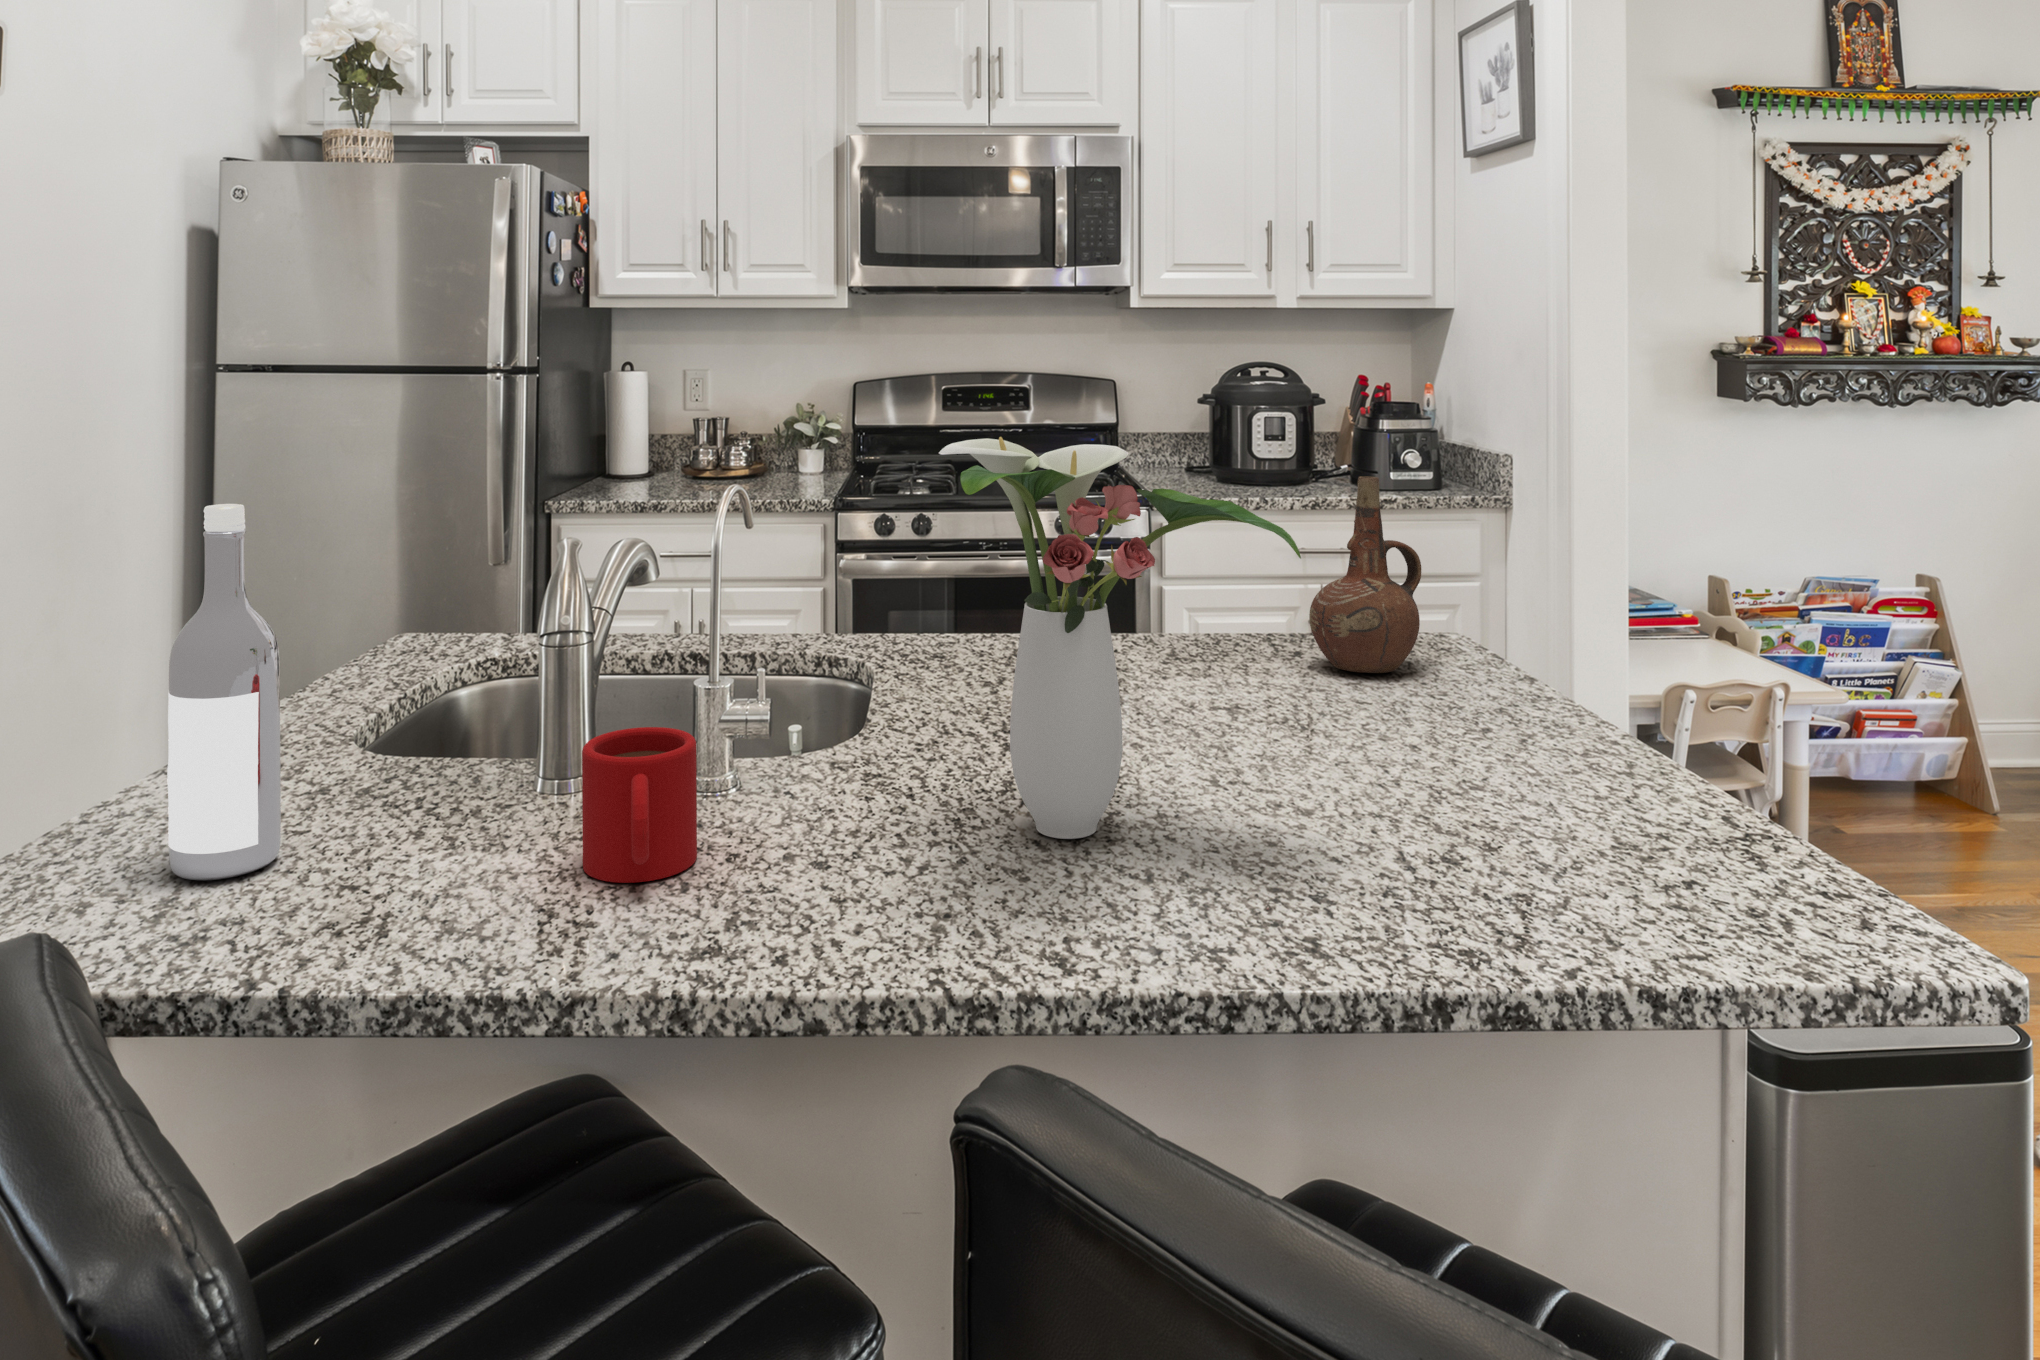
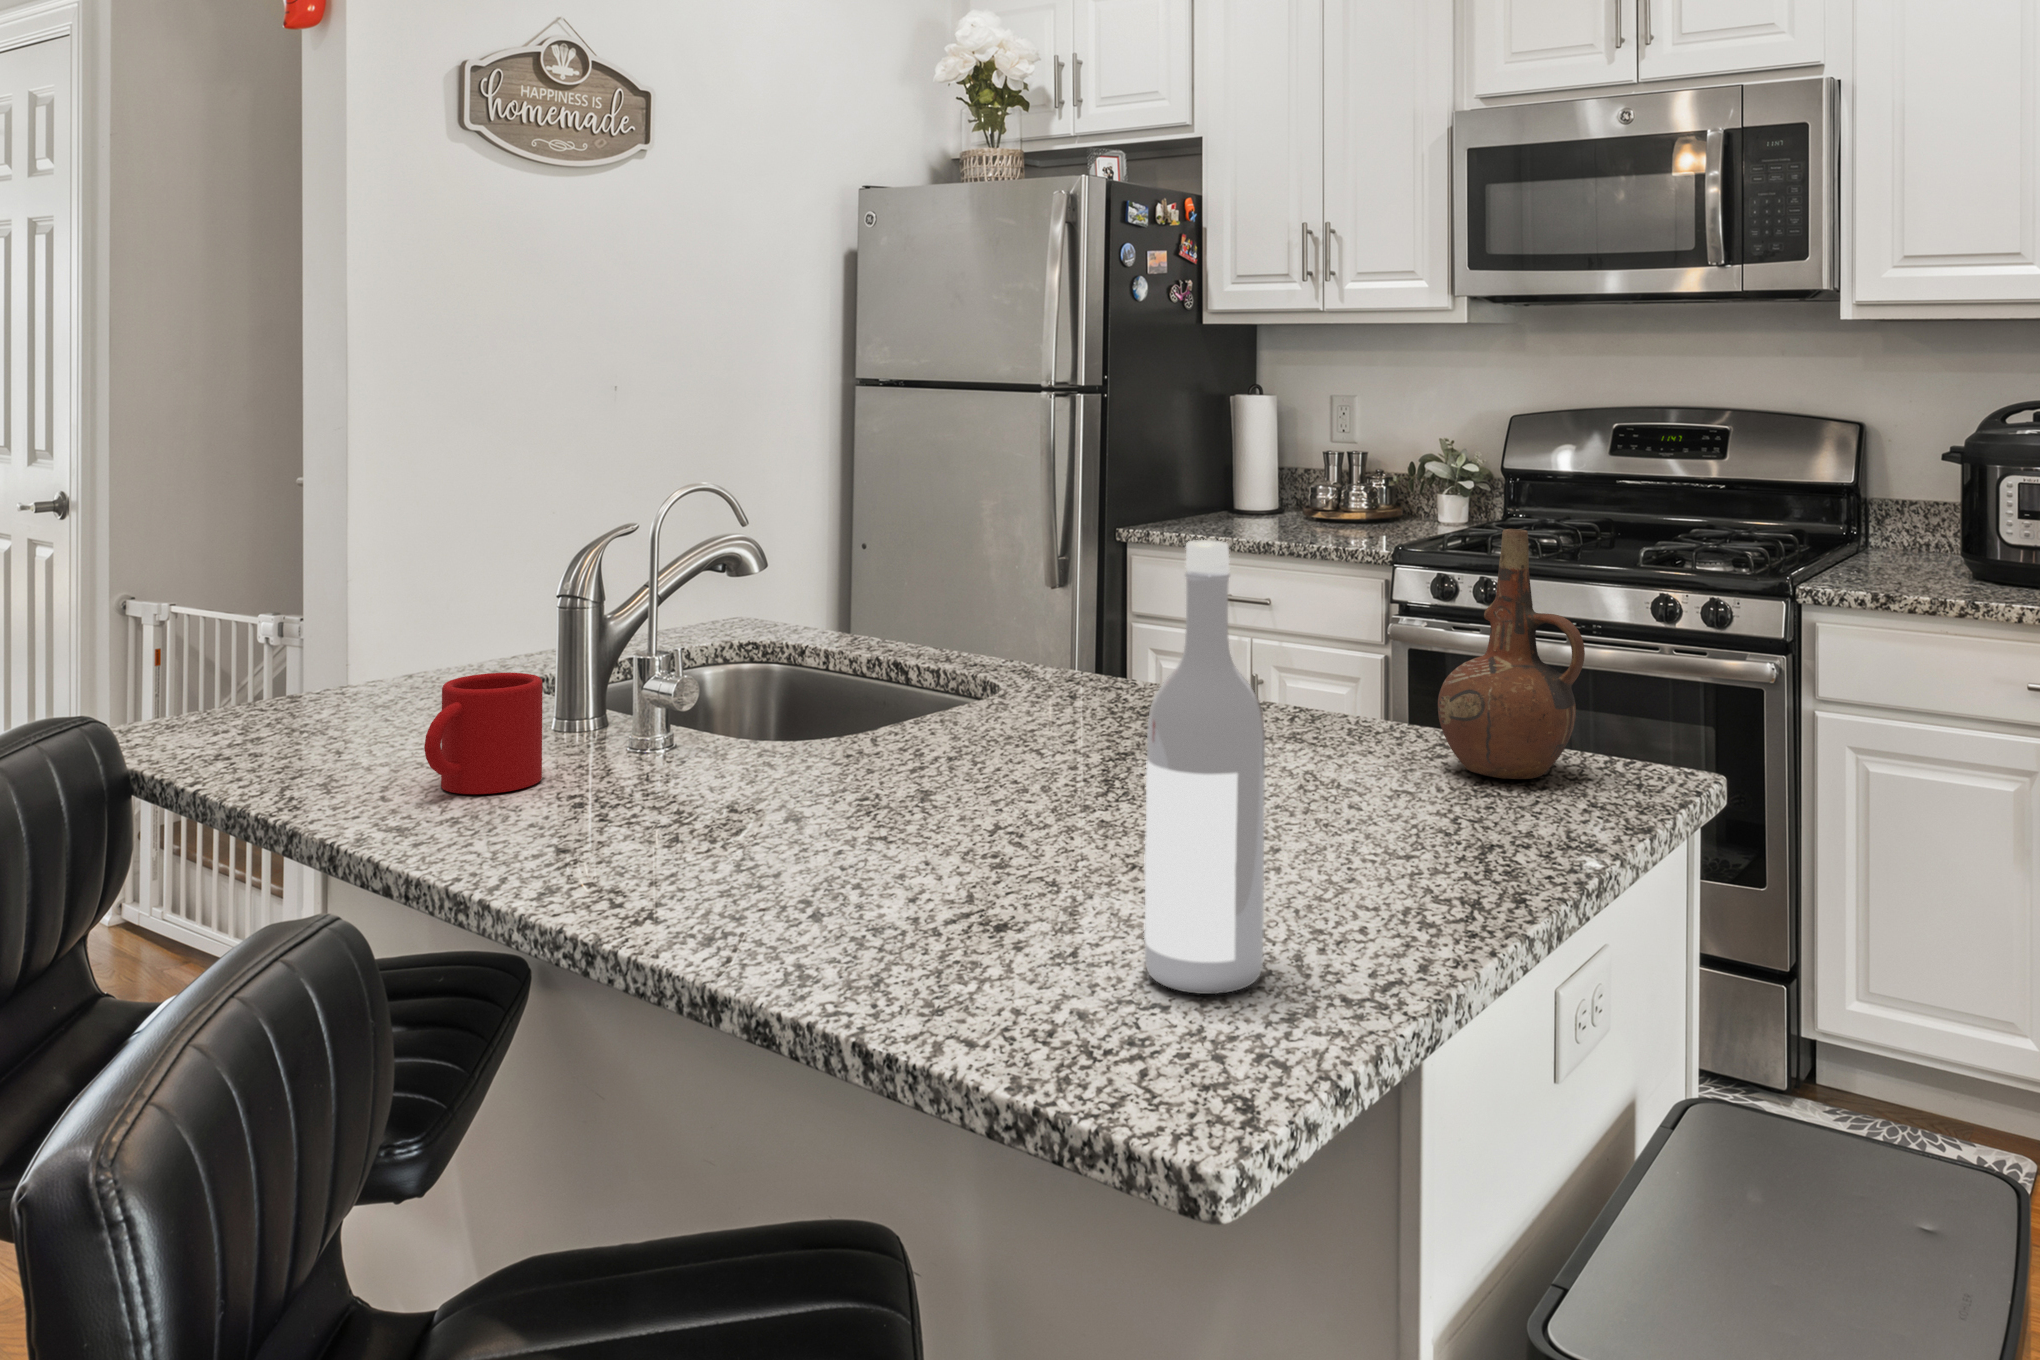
flower arrangement: present [939,437,1301,839] -> none [583,438,910,836]
wine bottle: present [167,504,281,880] -> present [1144,540,1265,994]

